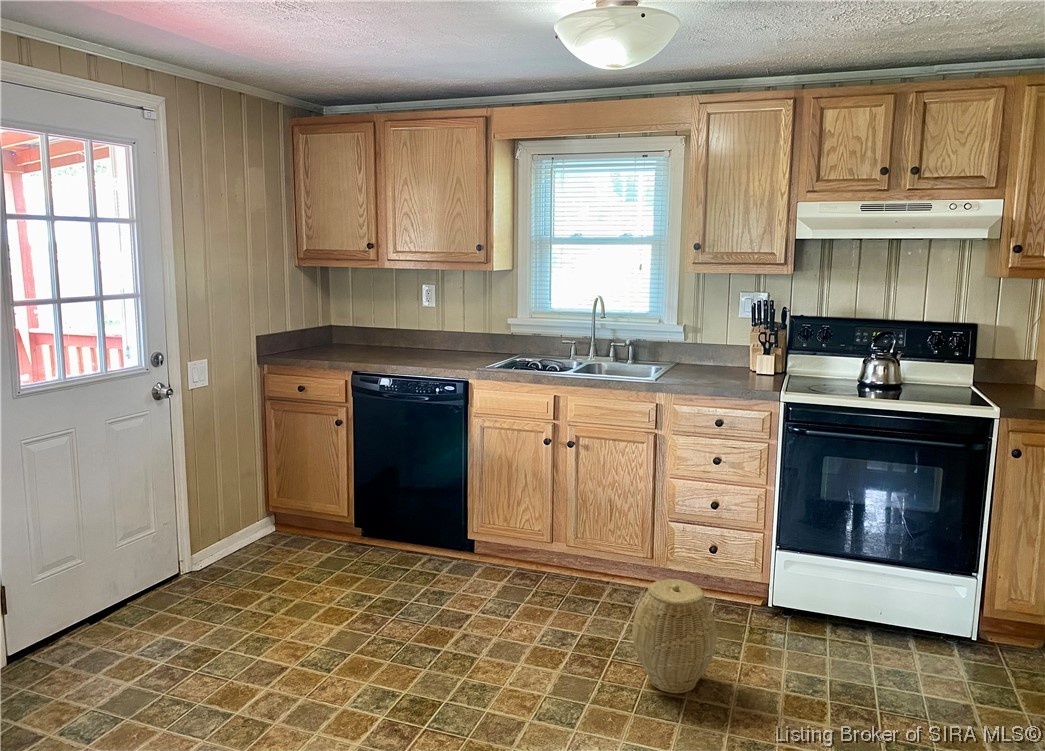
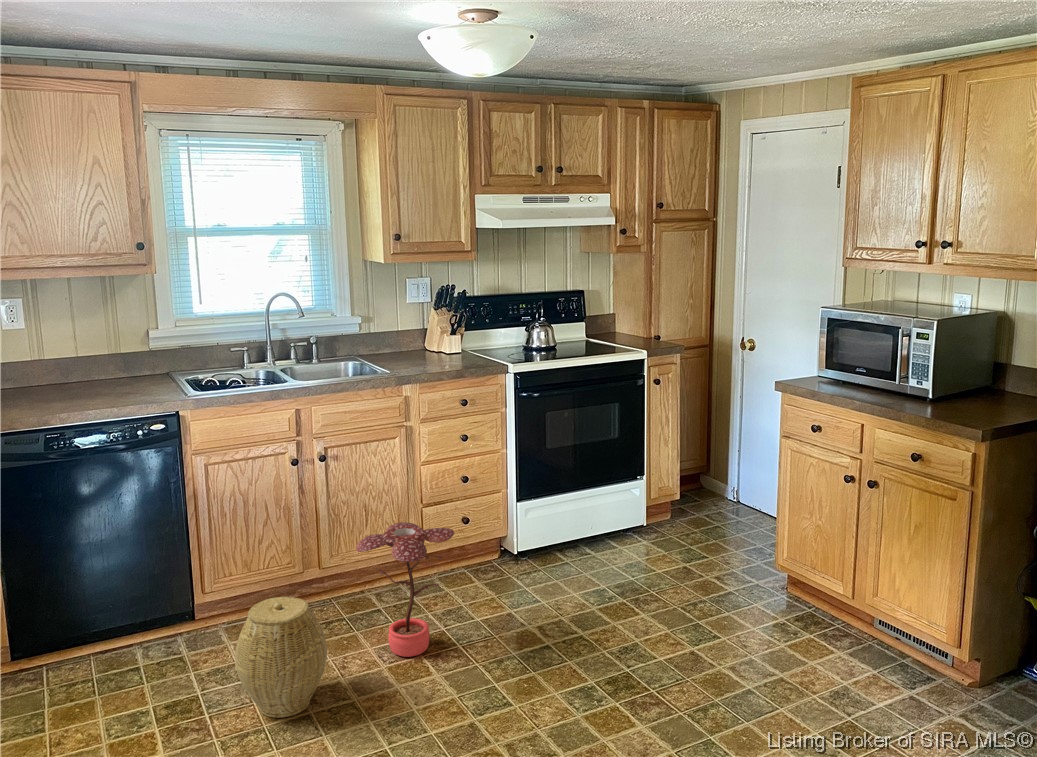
potted plant: none [776,553,890,698] -> present [356,522,454,657]

